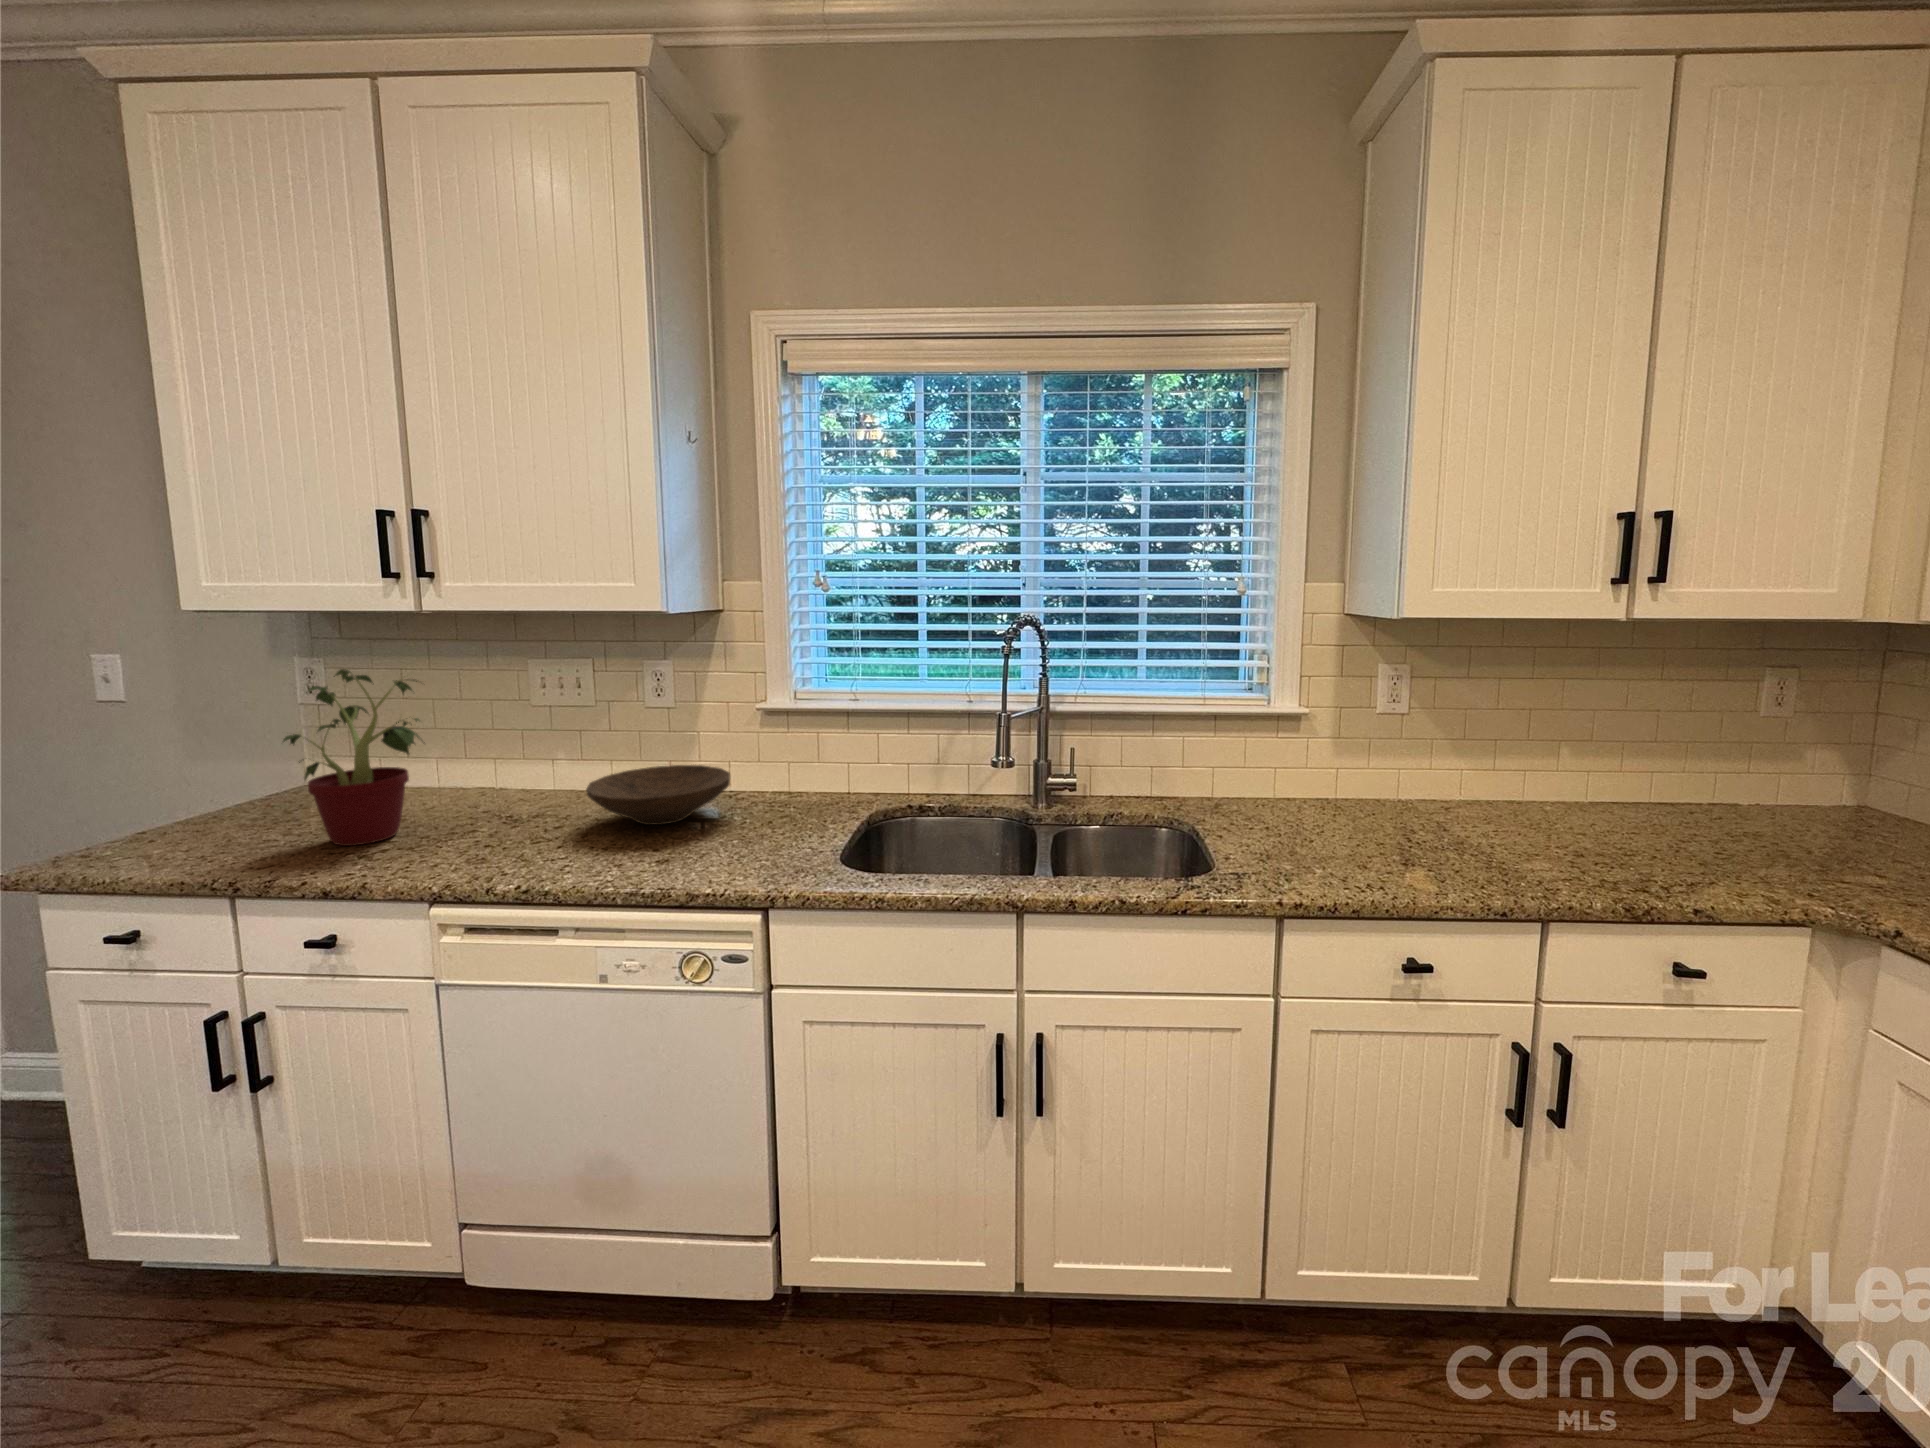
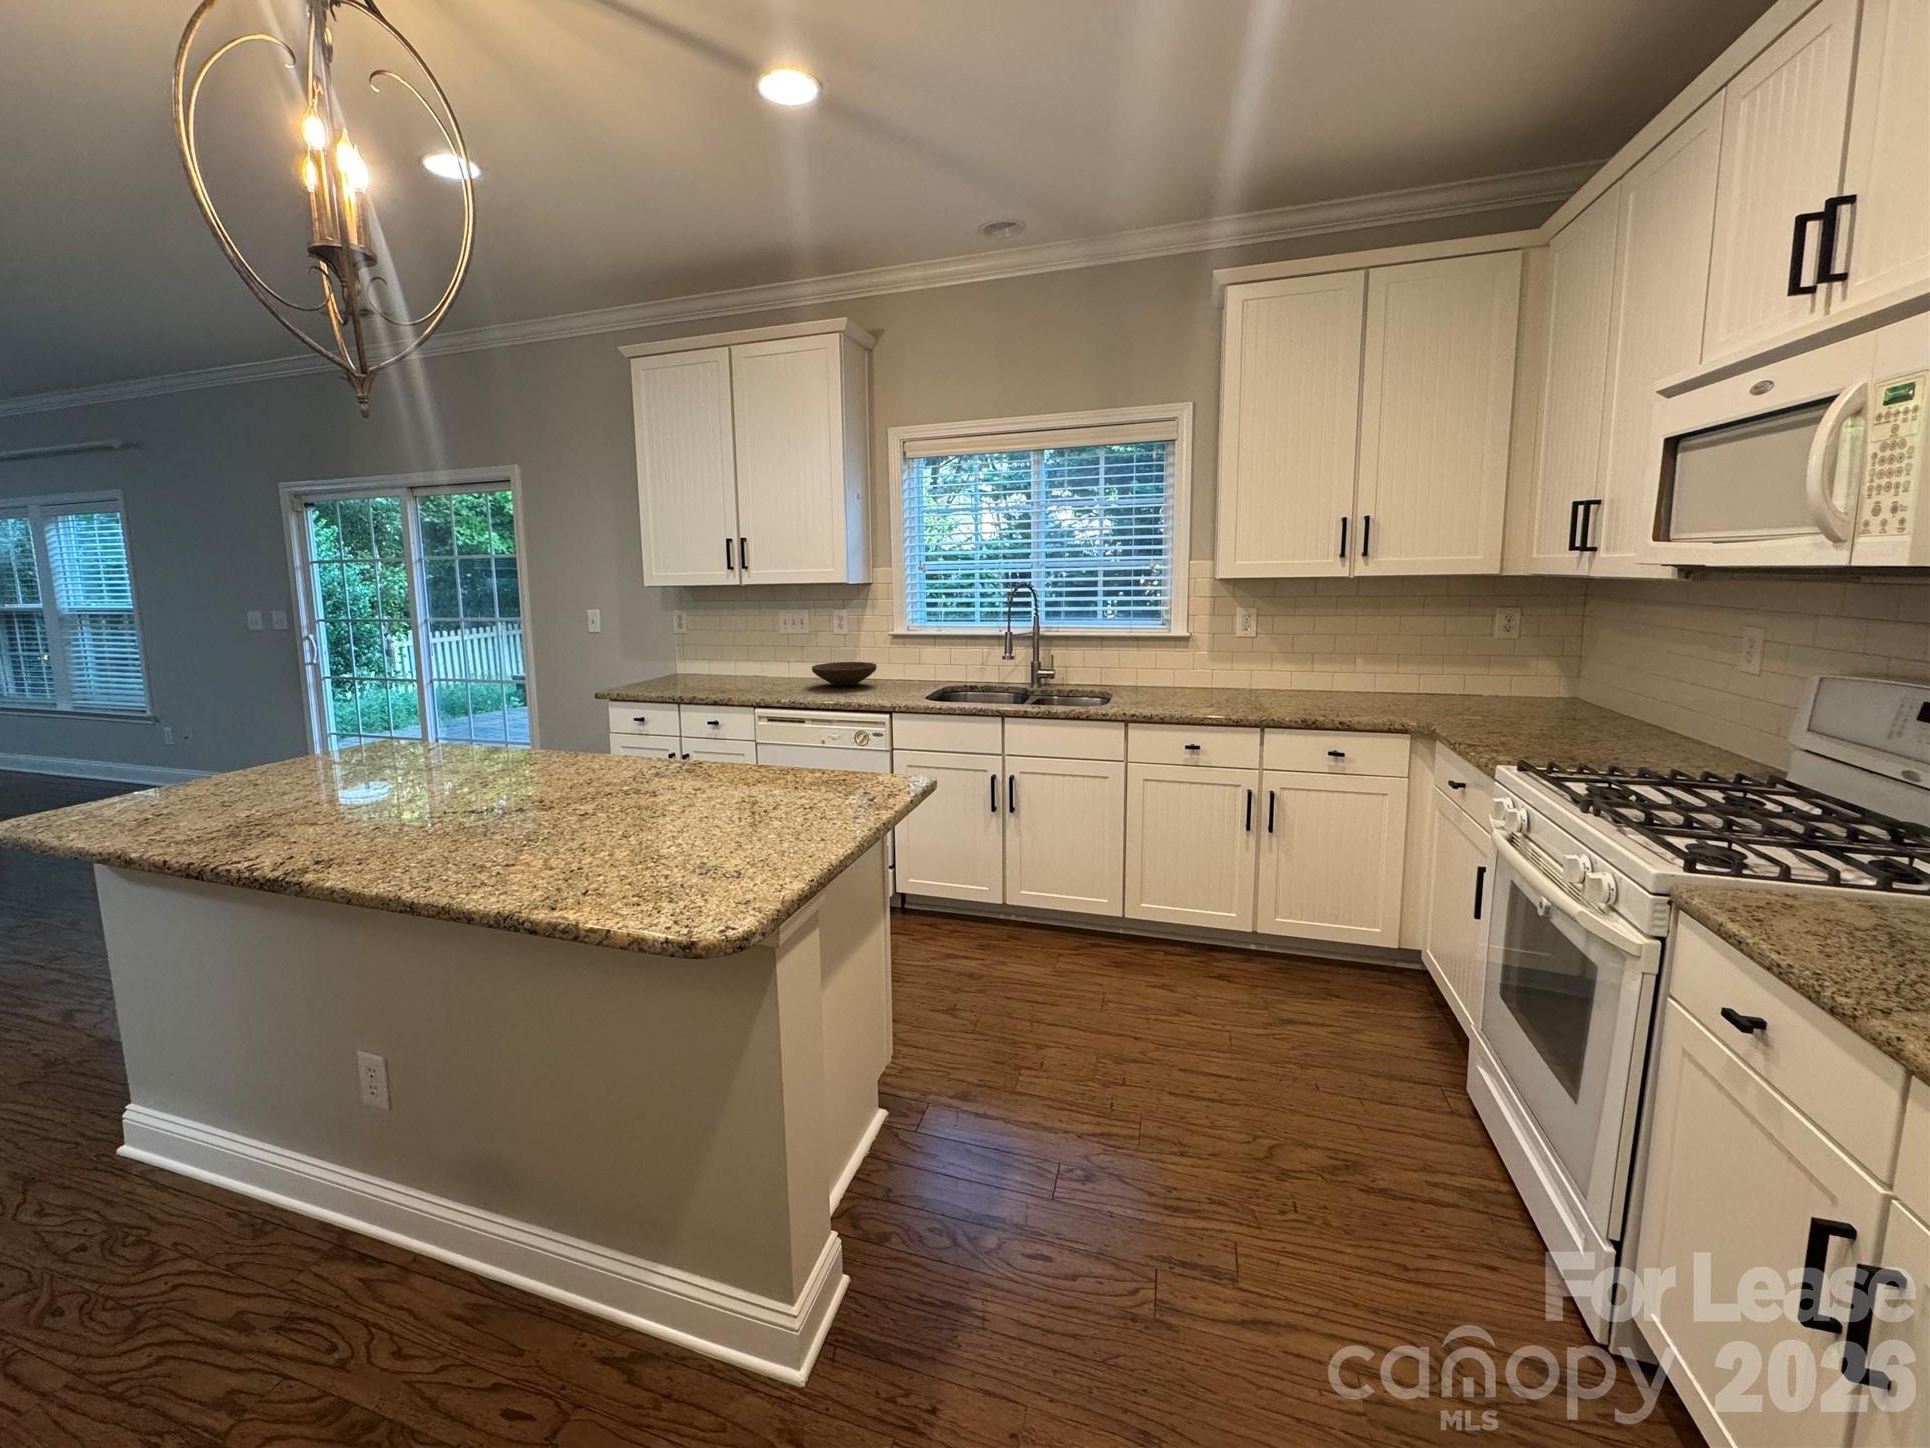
potted plant: present [283,669,420,846] -> none [694,610,745,689]

